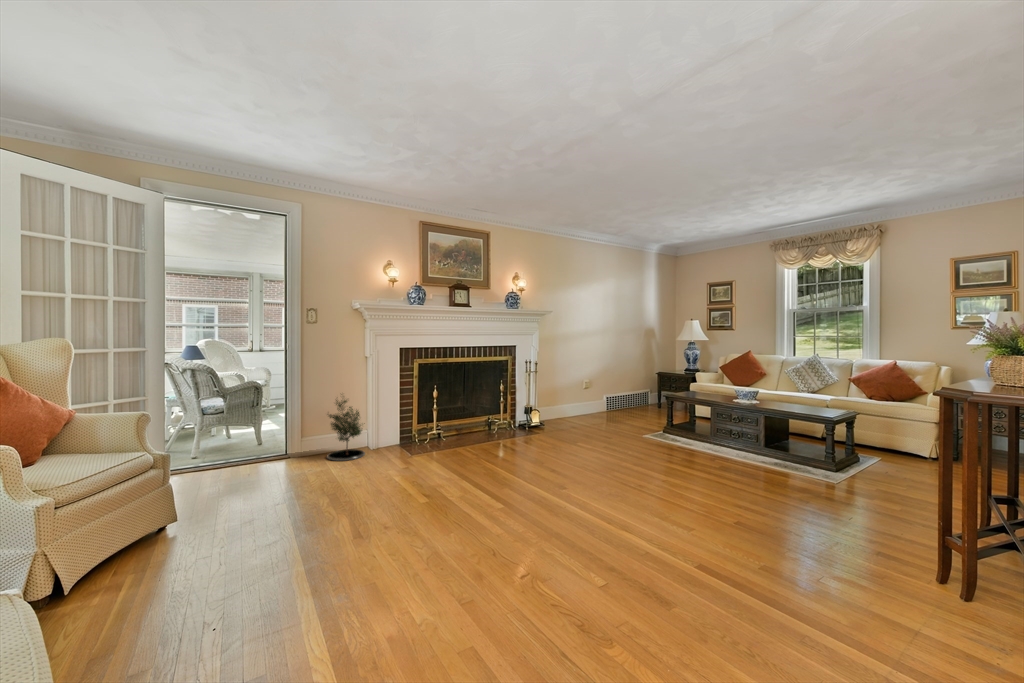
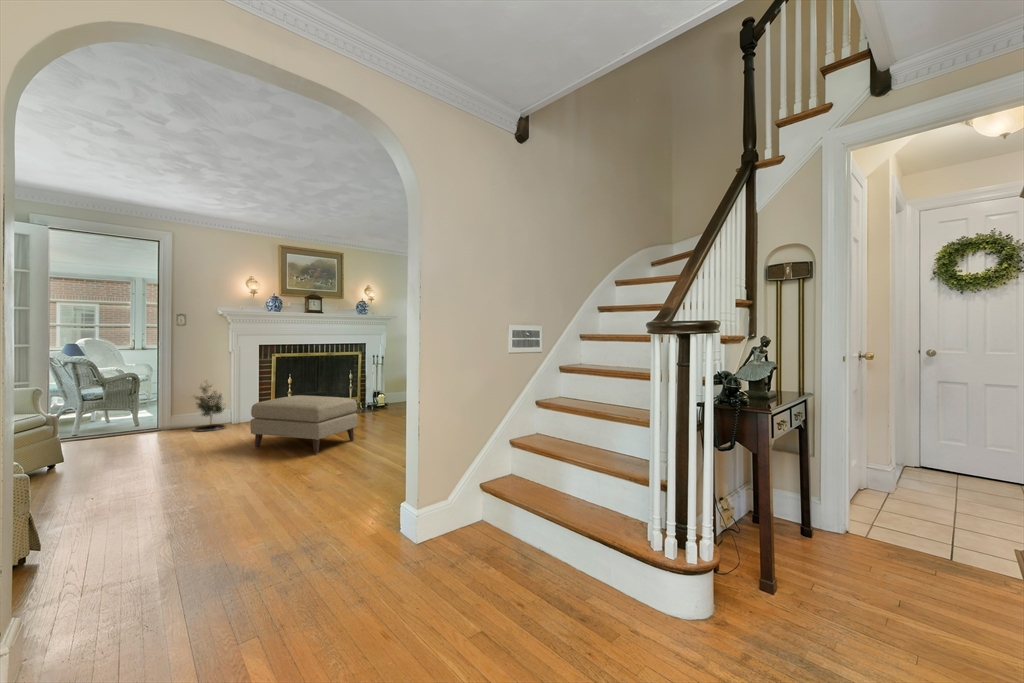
ottoman: none [416,419,557,519] -> present [250,395,357,454]

